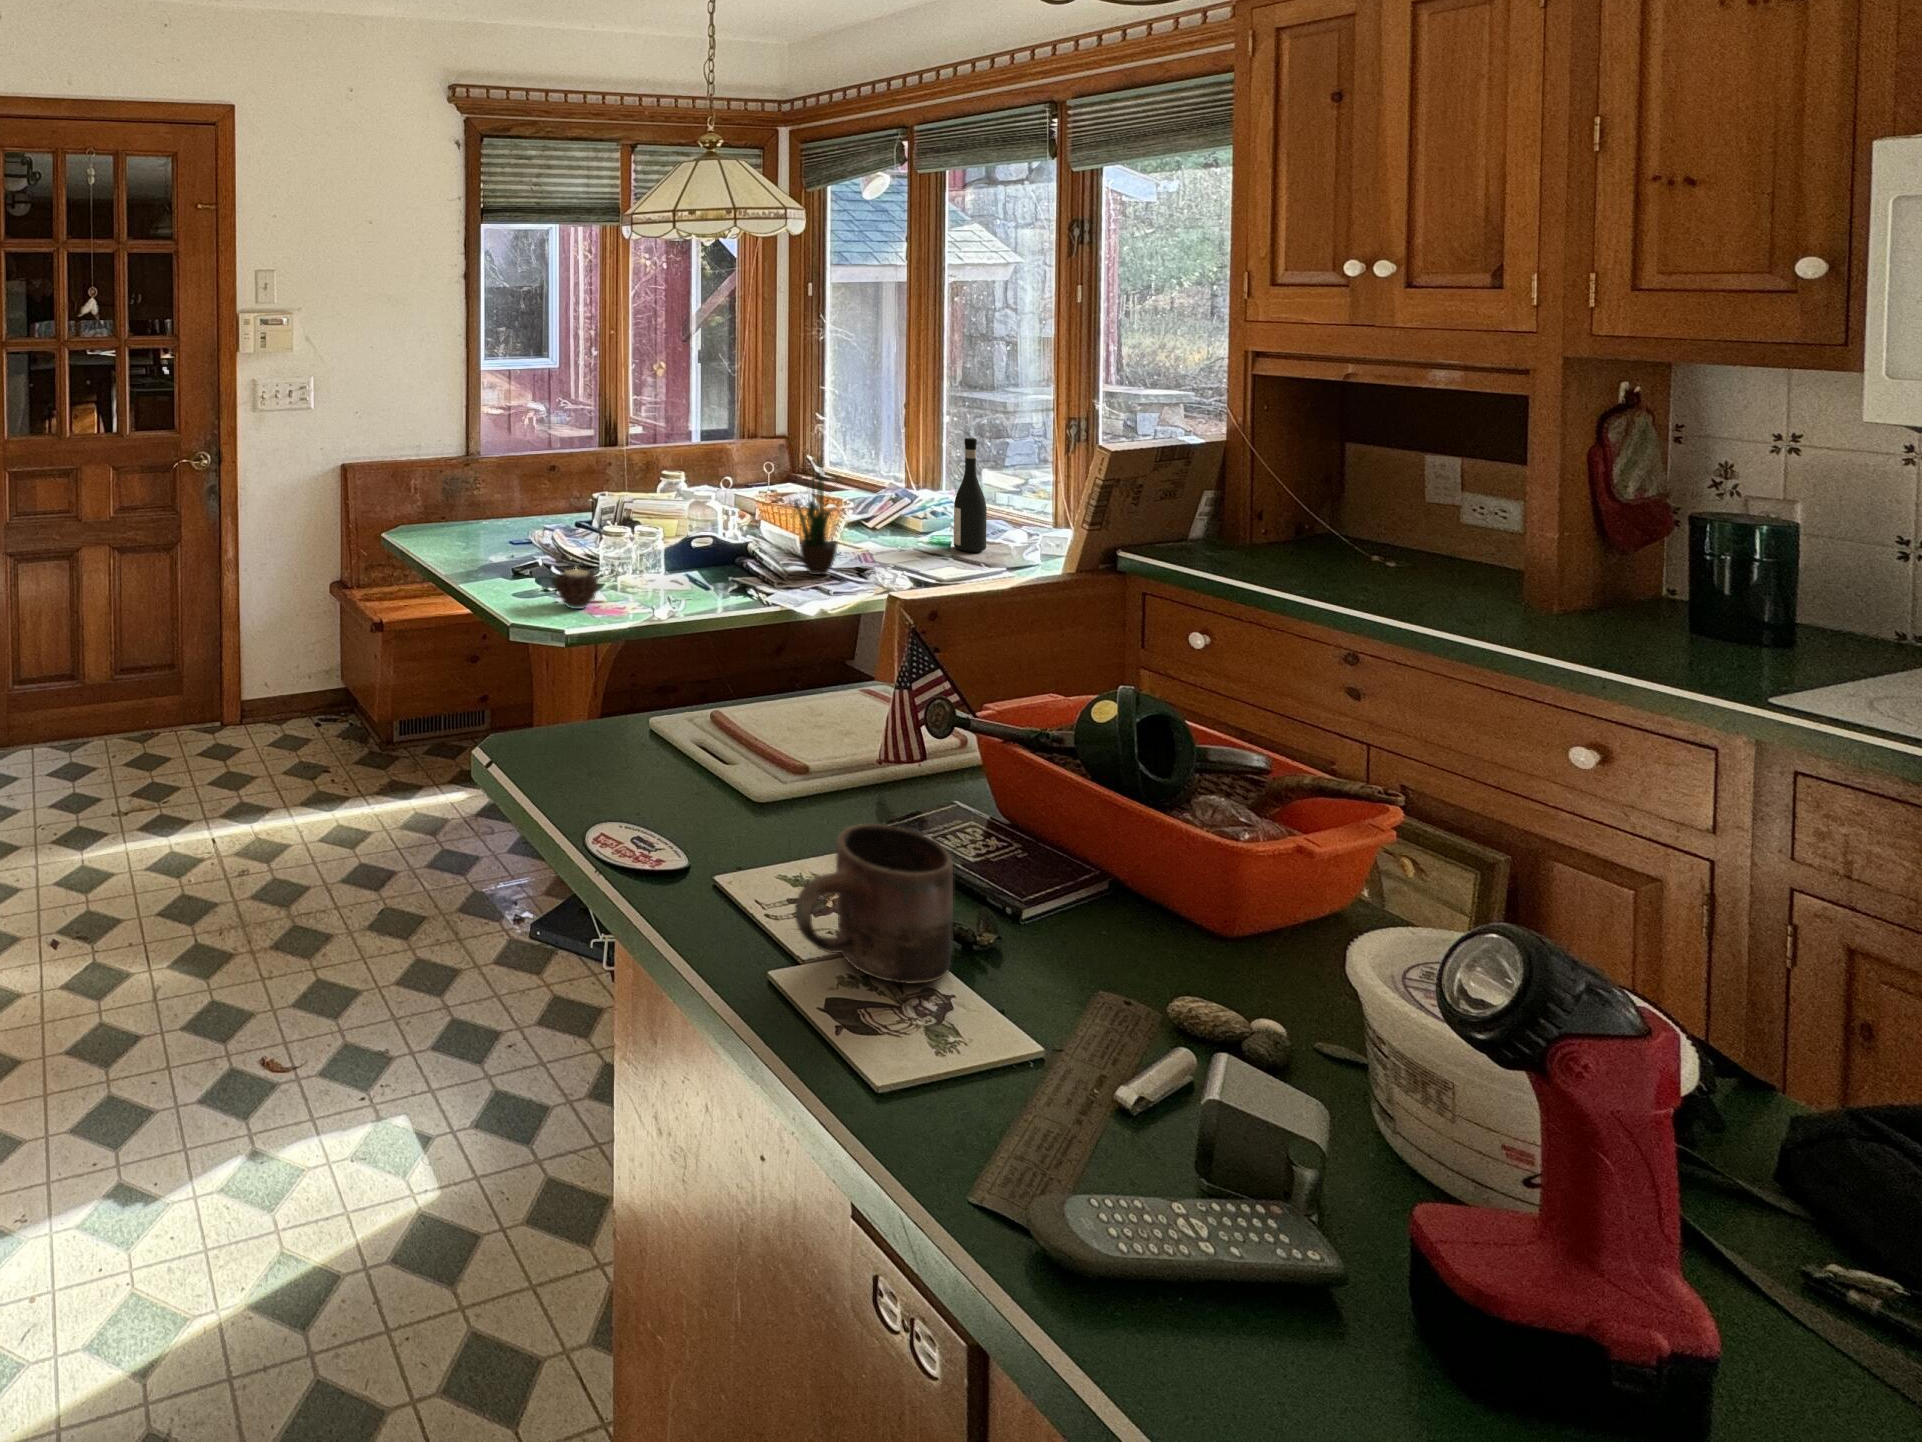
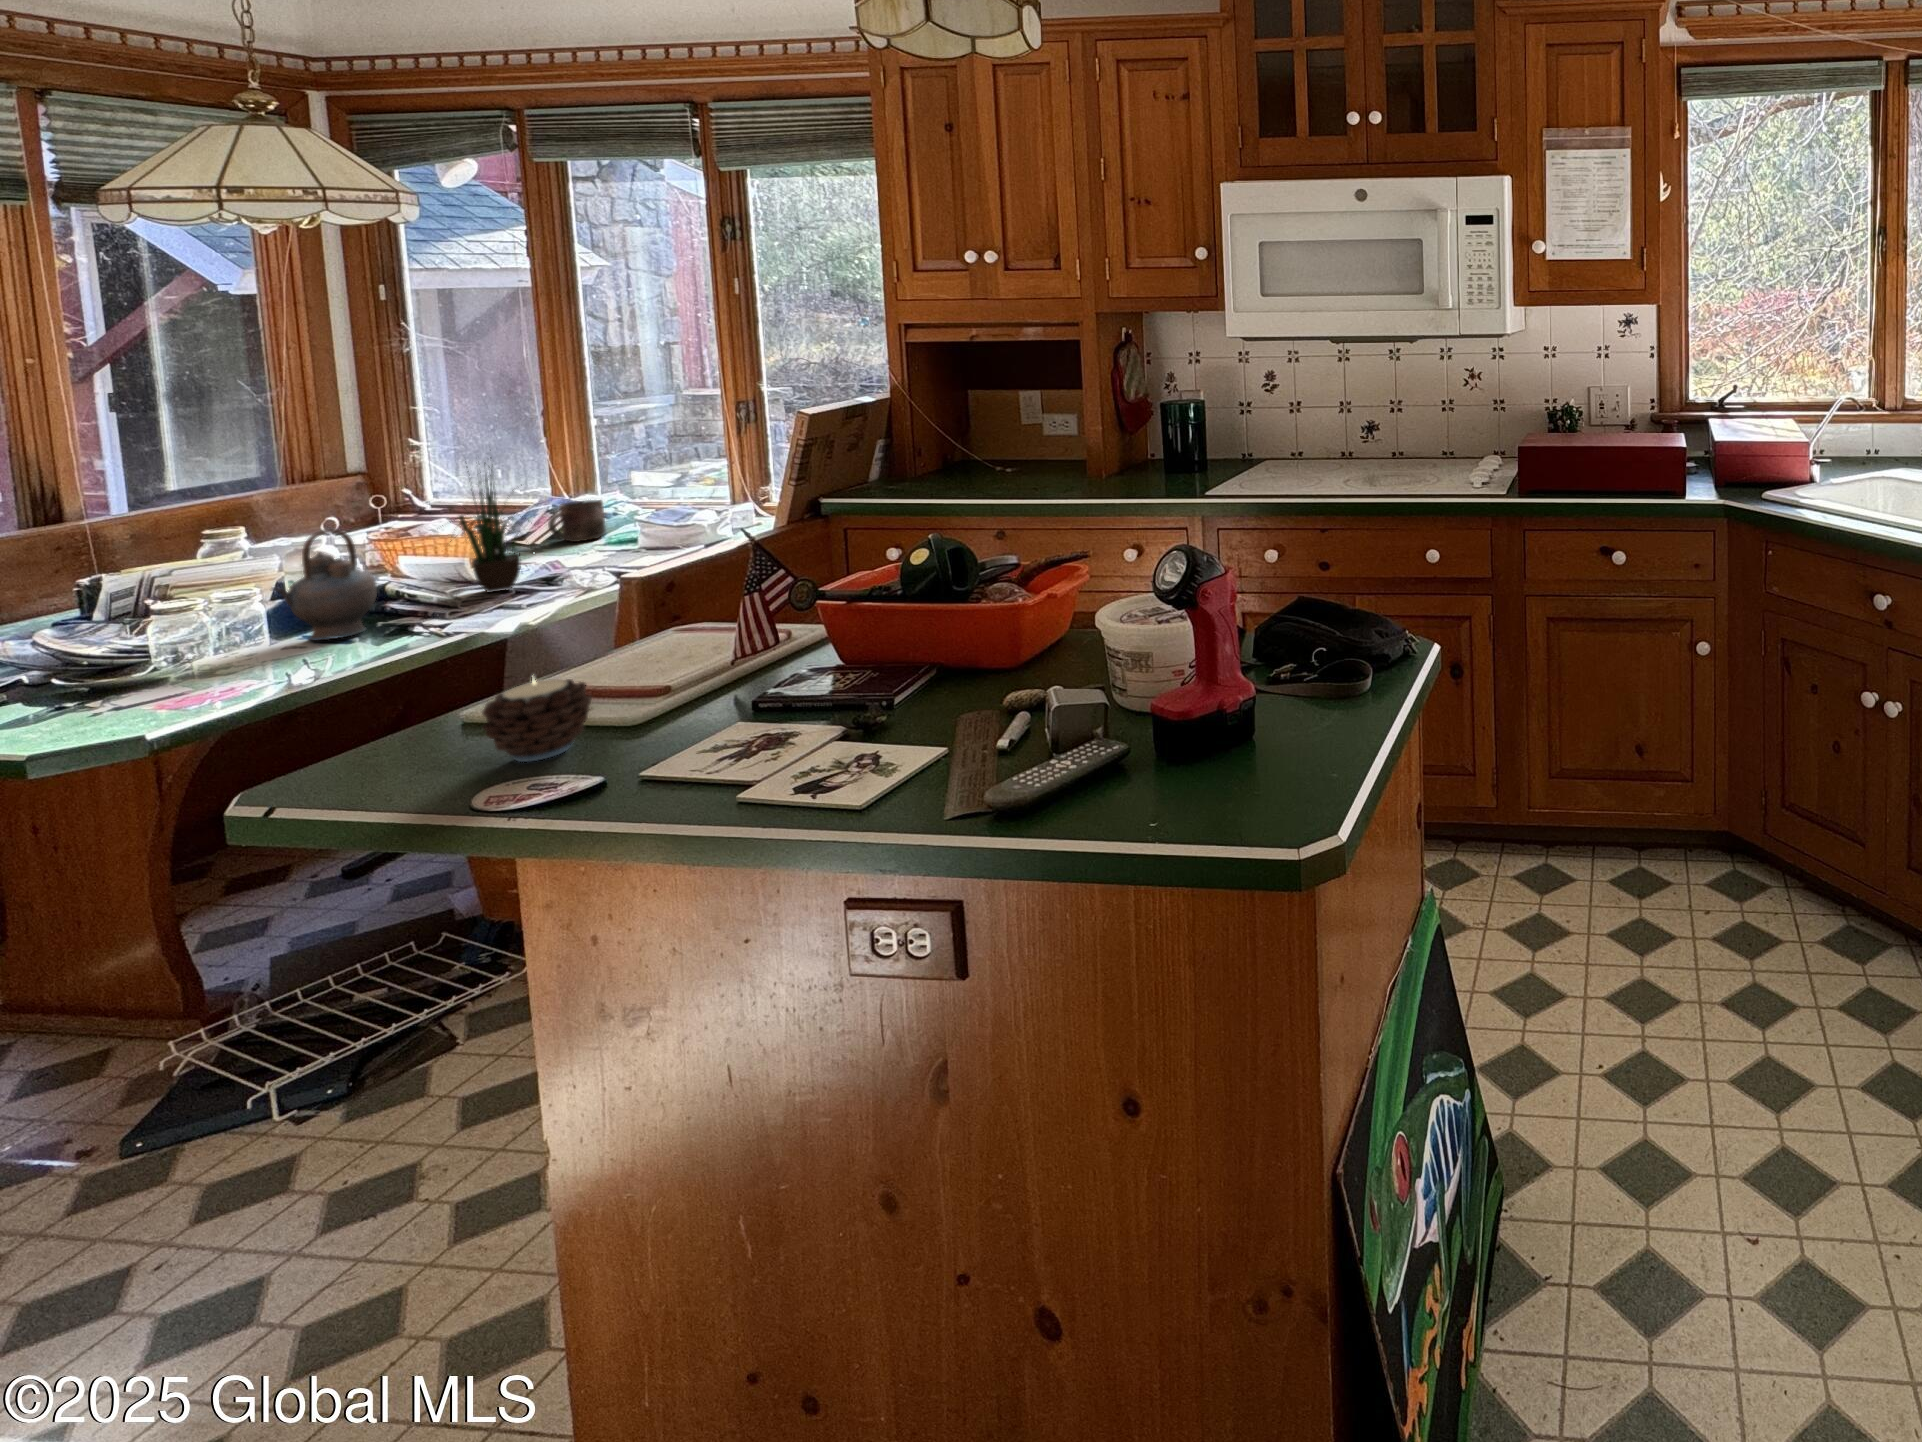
wine bottle: present [954,438,987,552] -> none [642,427,681,538]
teapot: none [664,494,728,587] -> present [272,528,377,640]
candle: present [556,569,598,609] -> present [482,679,592,762]
mug: present [795,824,953,984] -> present [548,500,606,542]

